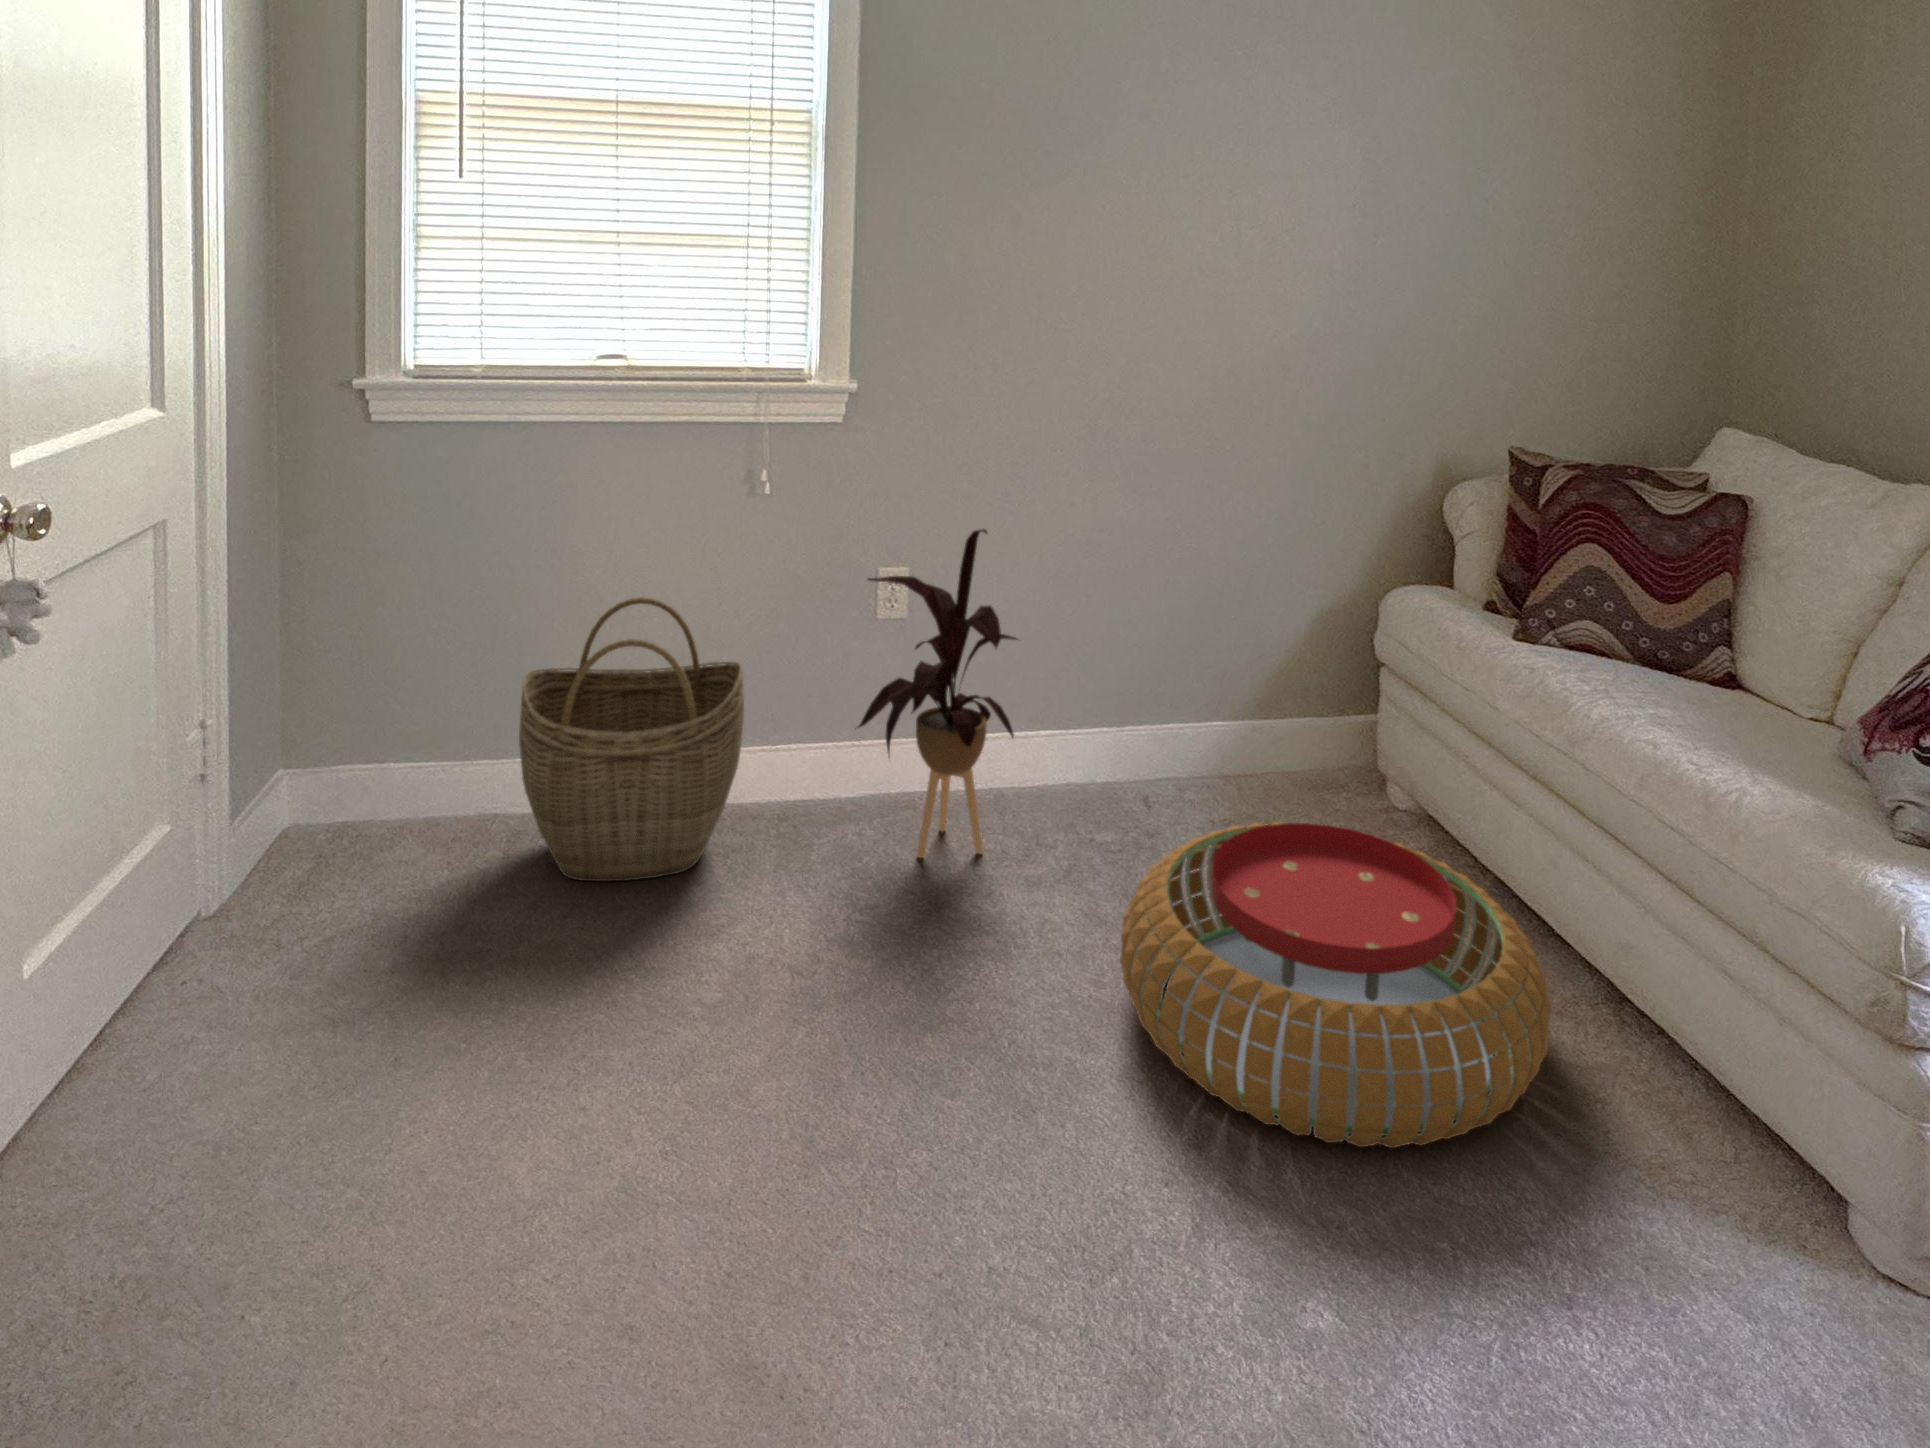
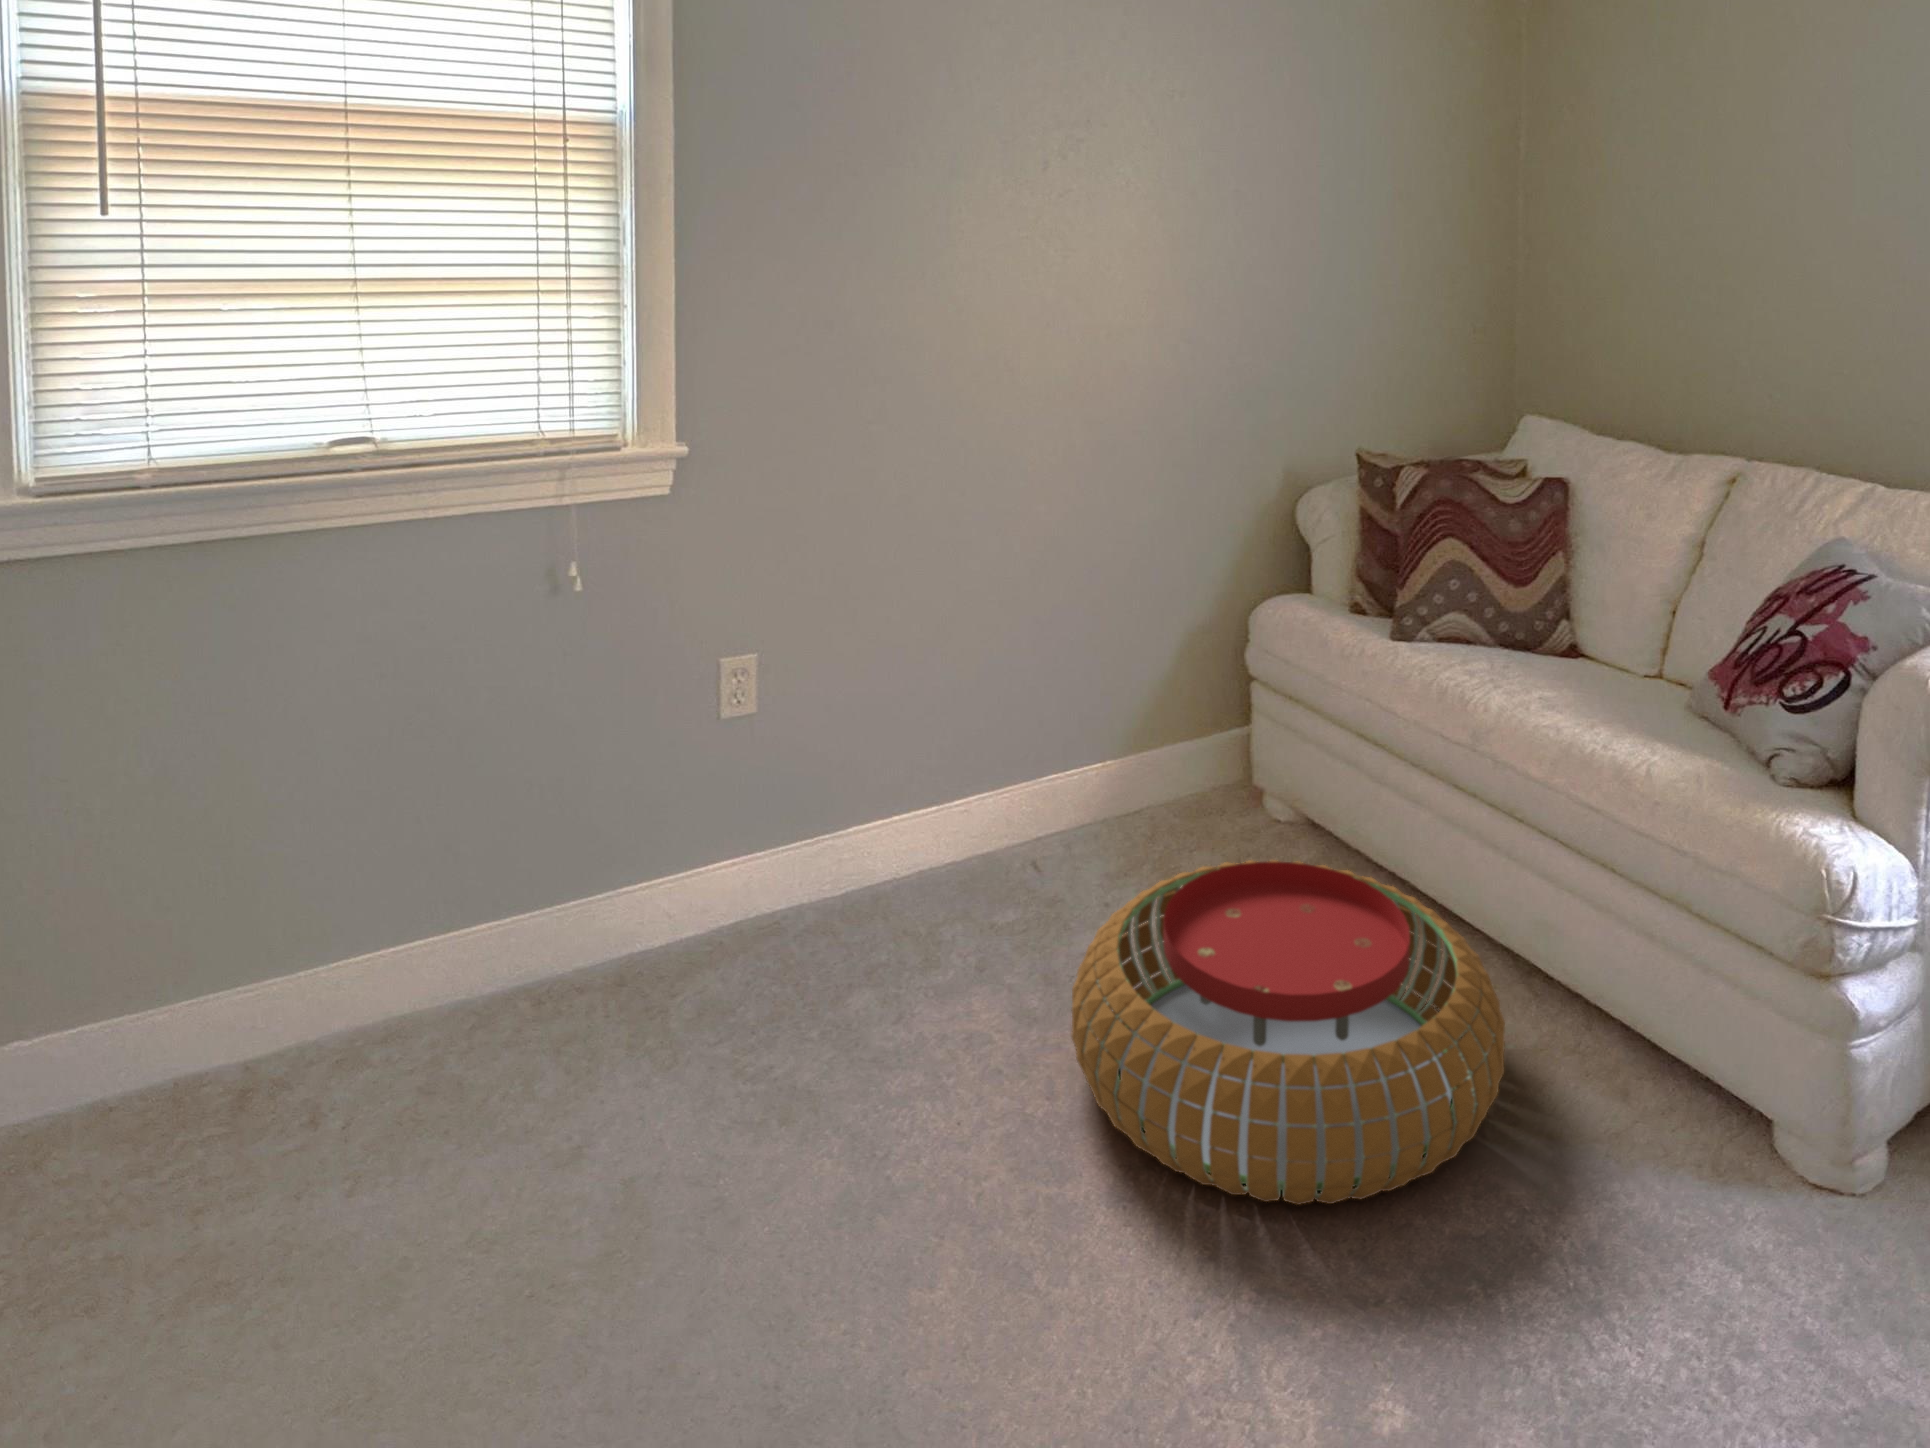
house plant: present [859,529,1017,858] -> none [716,598,912,984]
woven basket: present [519,597,744,881] -> none [264,735,573,1118]

